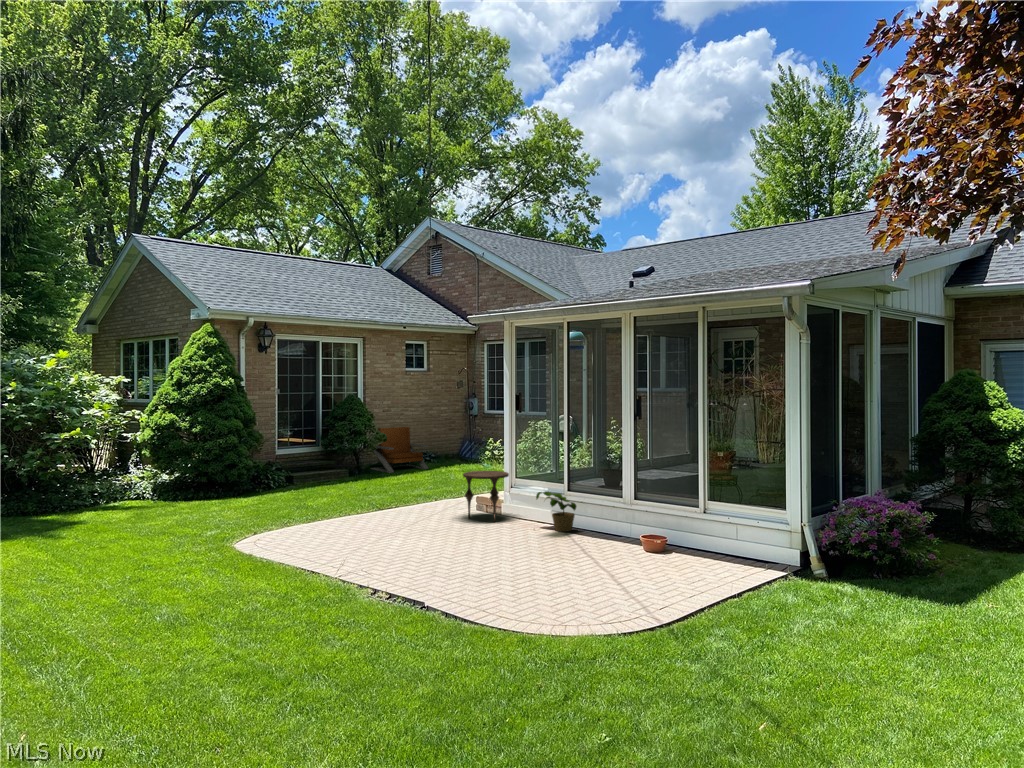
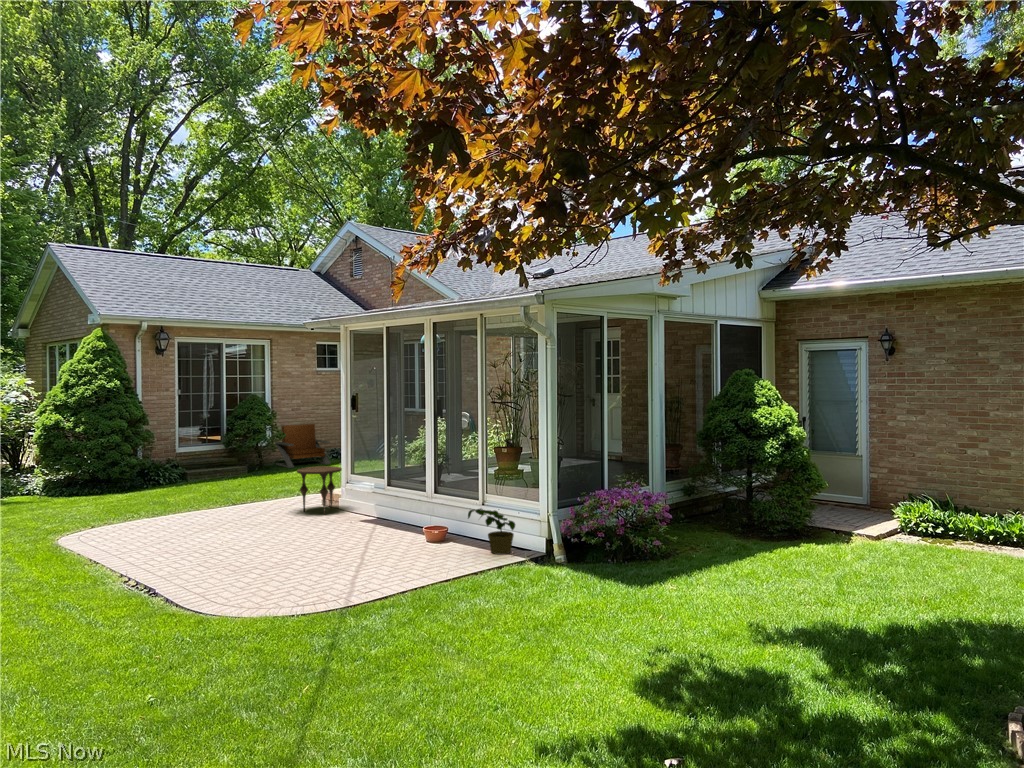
potted plant: present [536,491,576,532] -> present [468,509,515,554]

